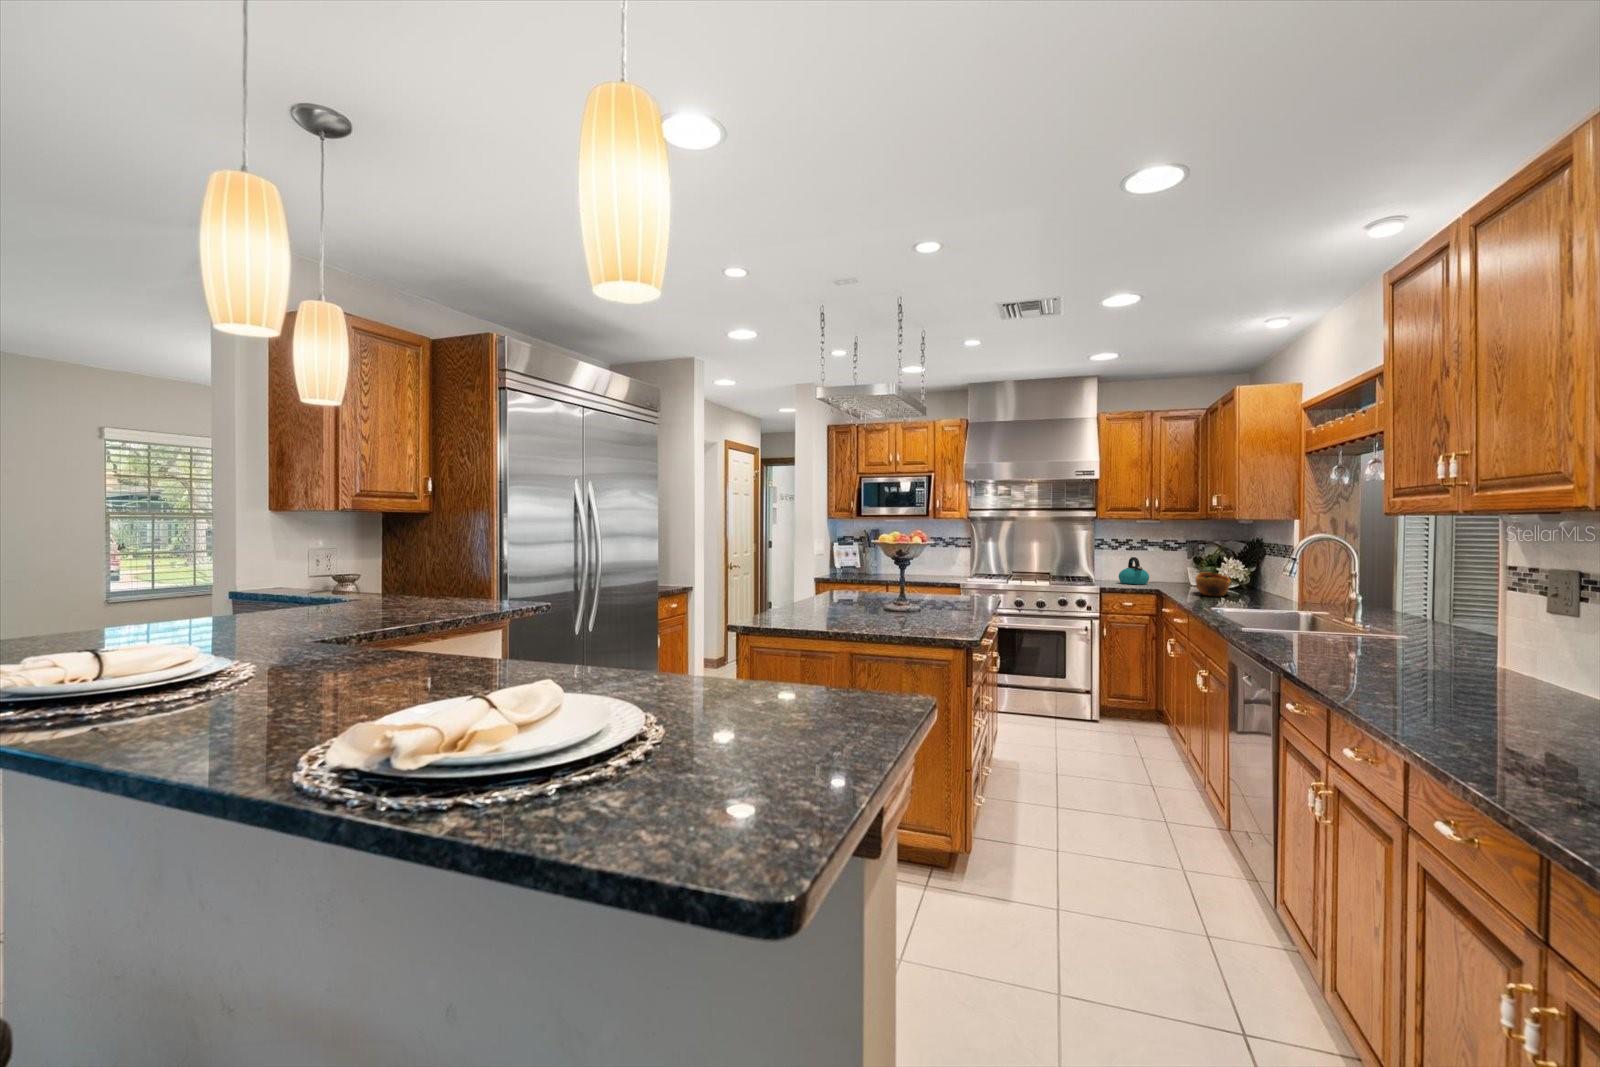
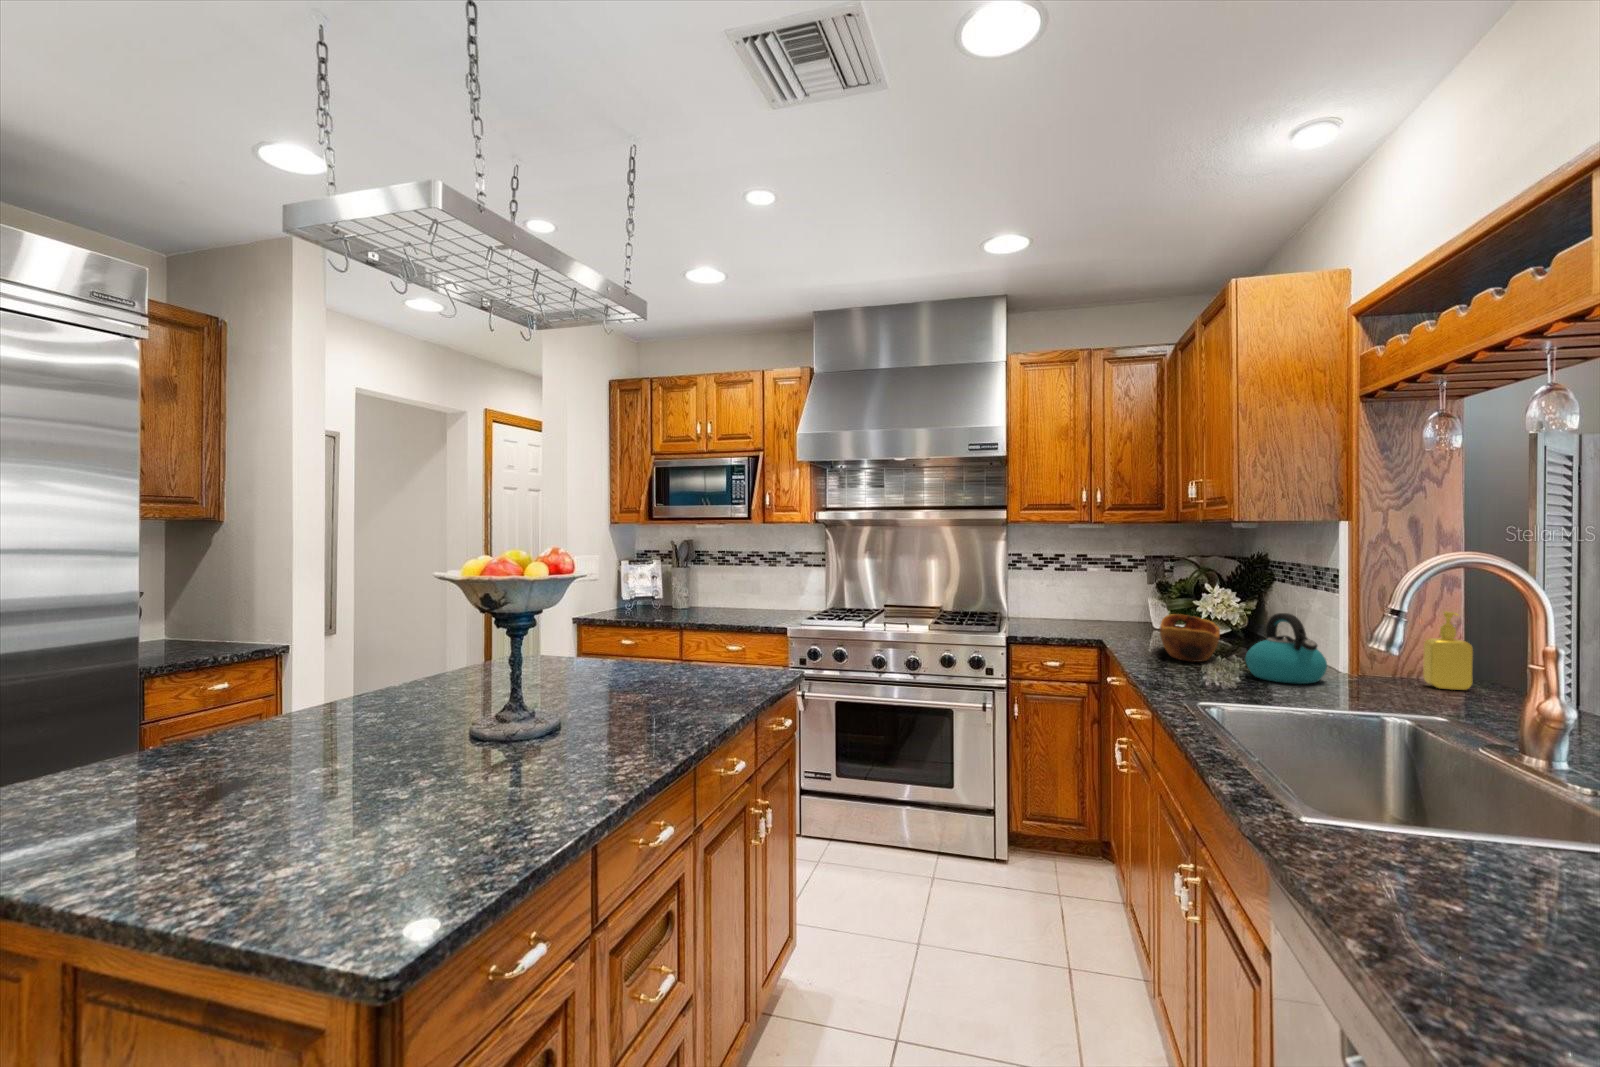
kettle: present [1119,557,1149,584] -> present [1245,613,1327,684]
soap dispenser: none [1338,566,1362,606] -> present [1423,611,1473,690]

